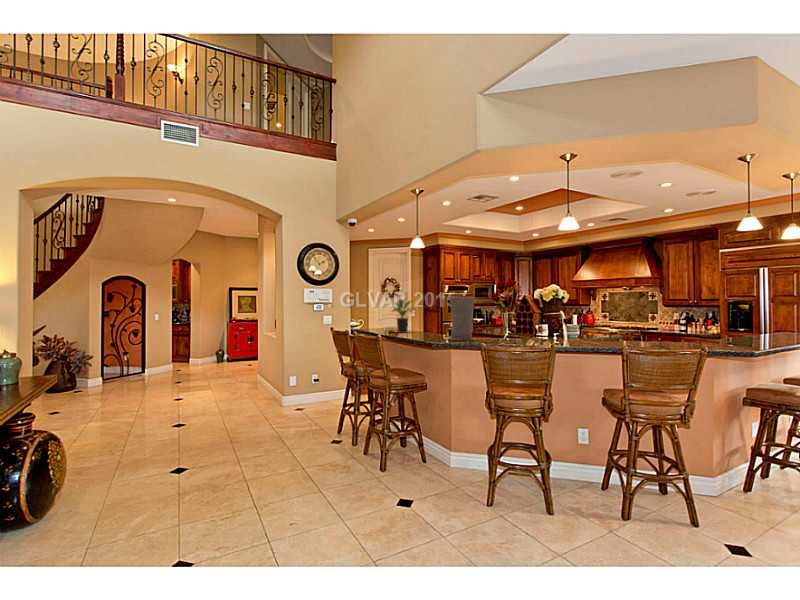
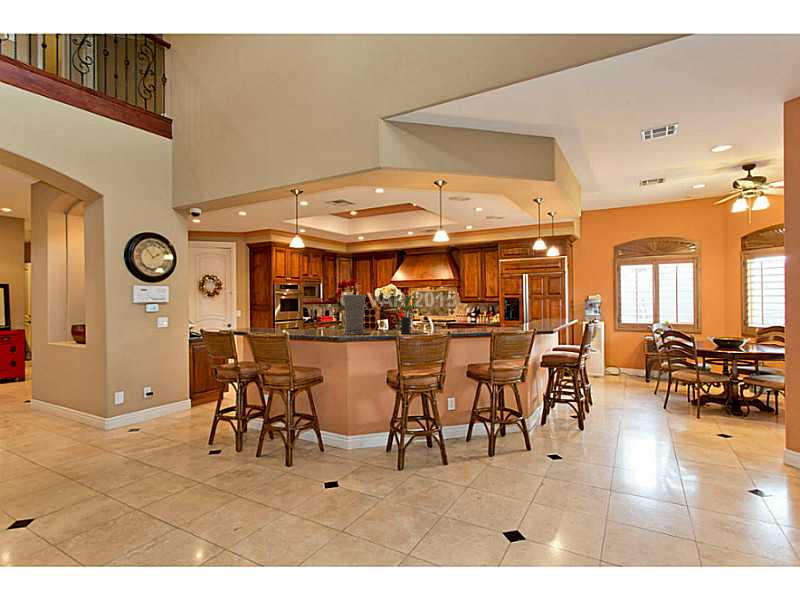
potted plant: present [392,299,413,333] -> present [396,295,416,334]

